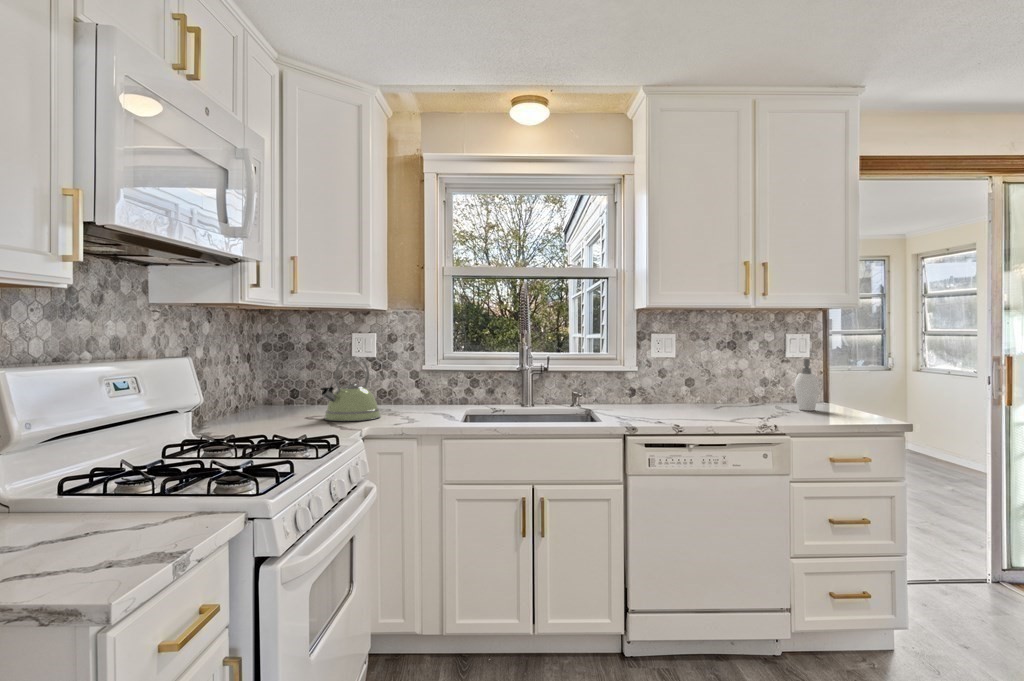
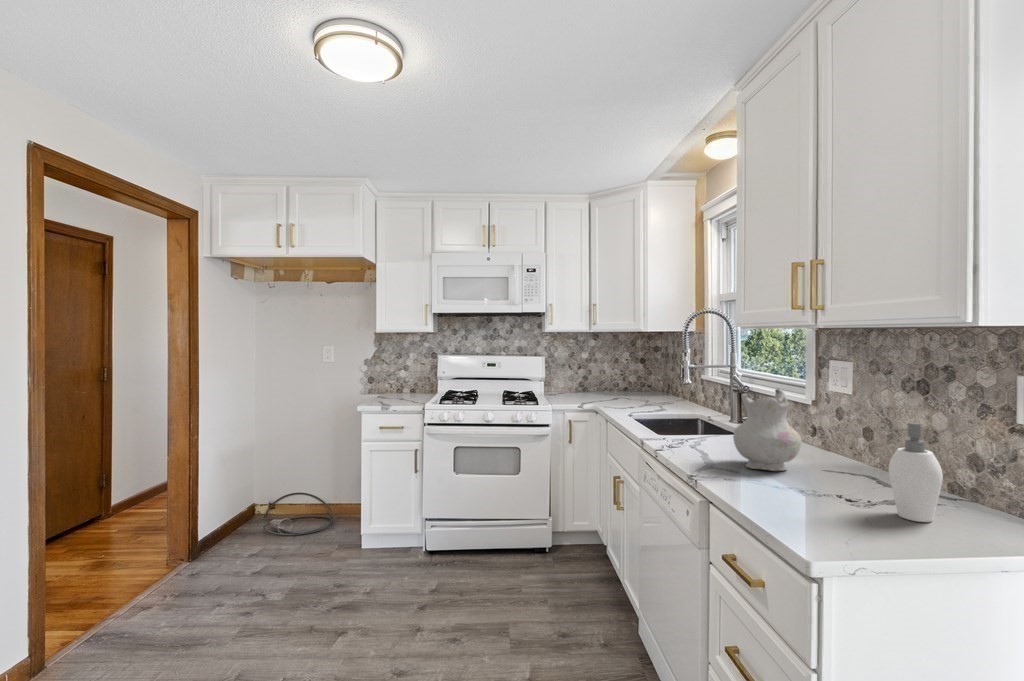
ceramic pitcher: none [688,353,737,416] -> present [733,389,801,471]
kettle: present [321,356,380,421] -> none [605,363,643,405]

